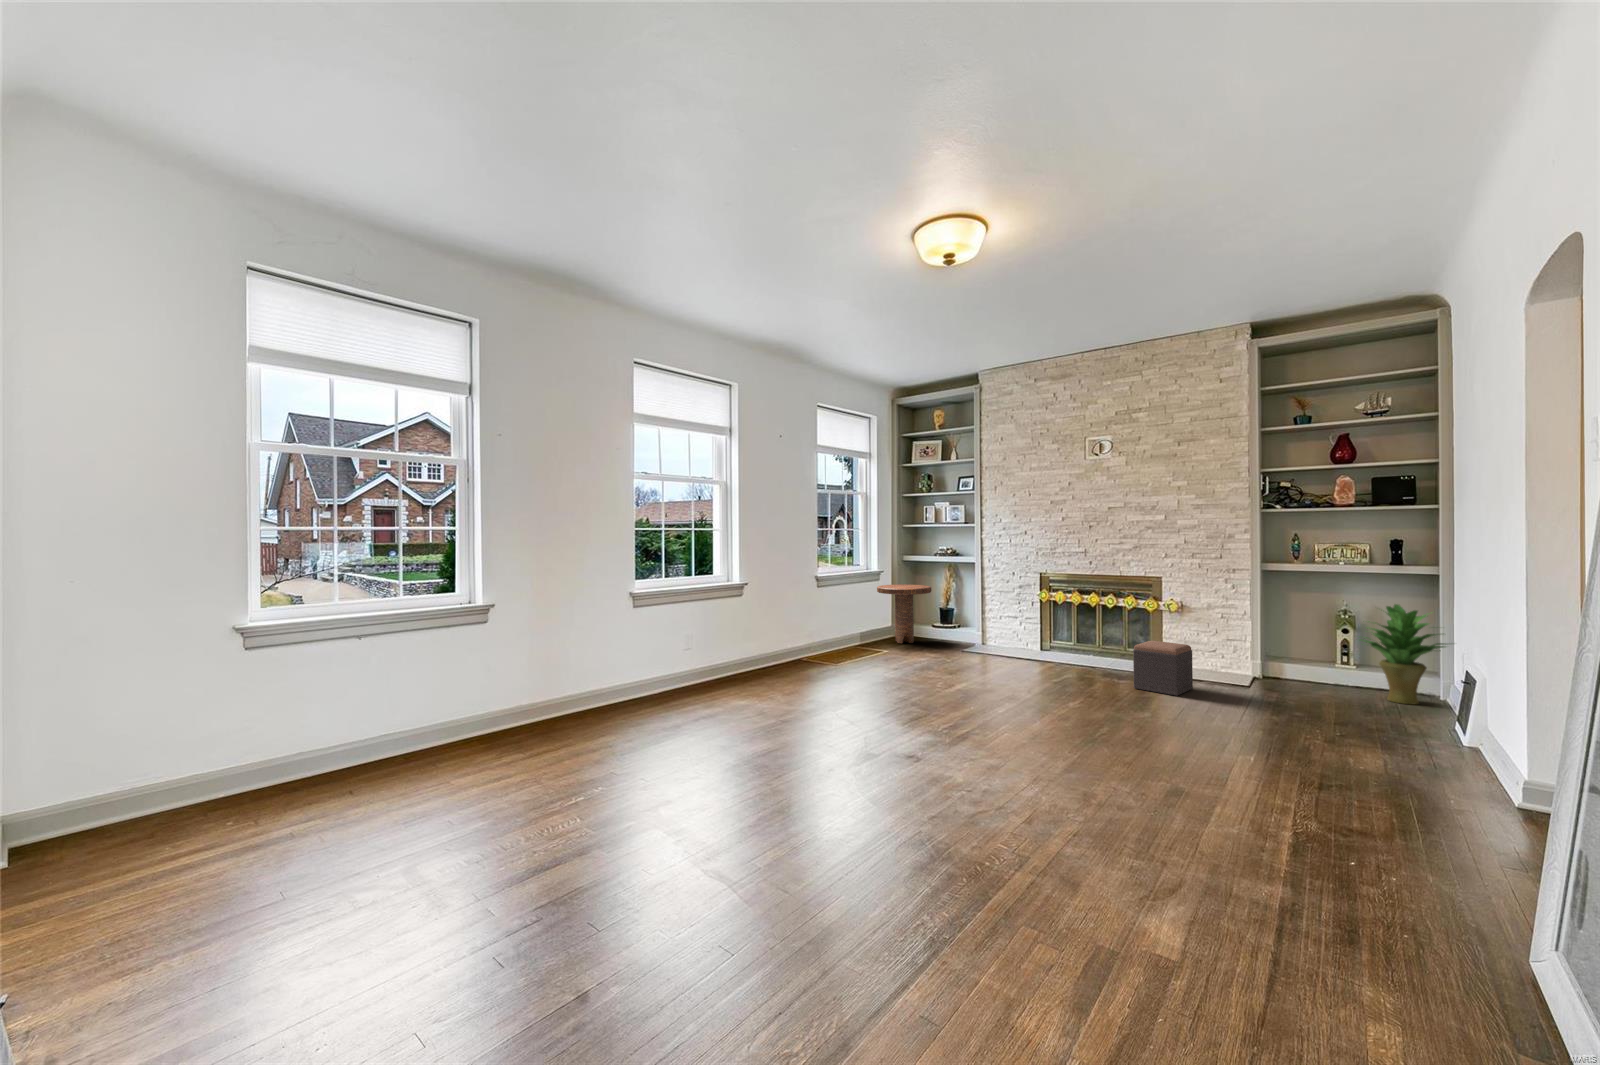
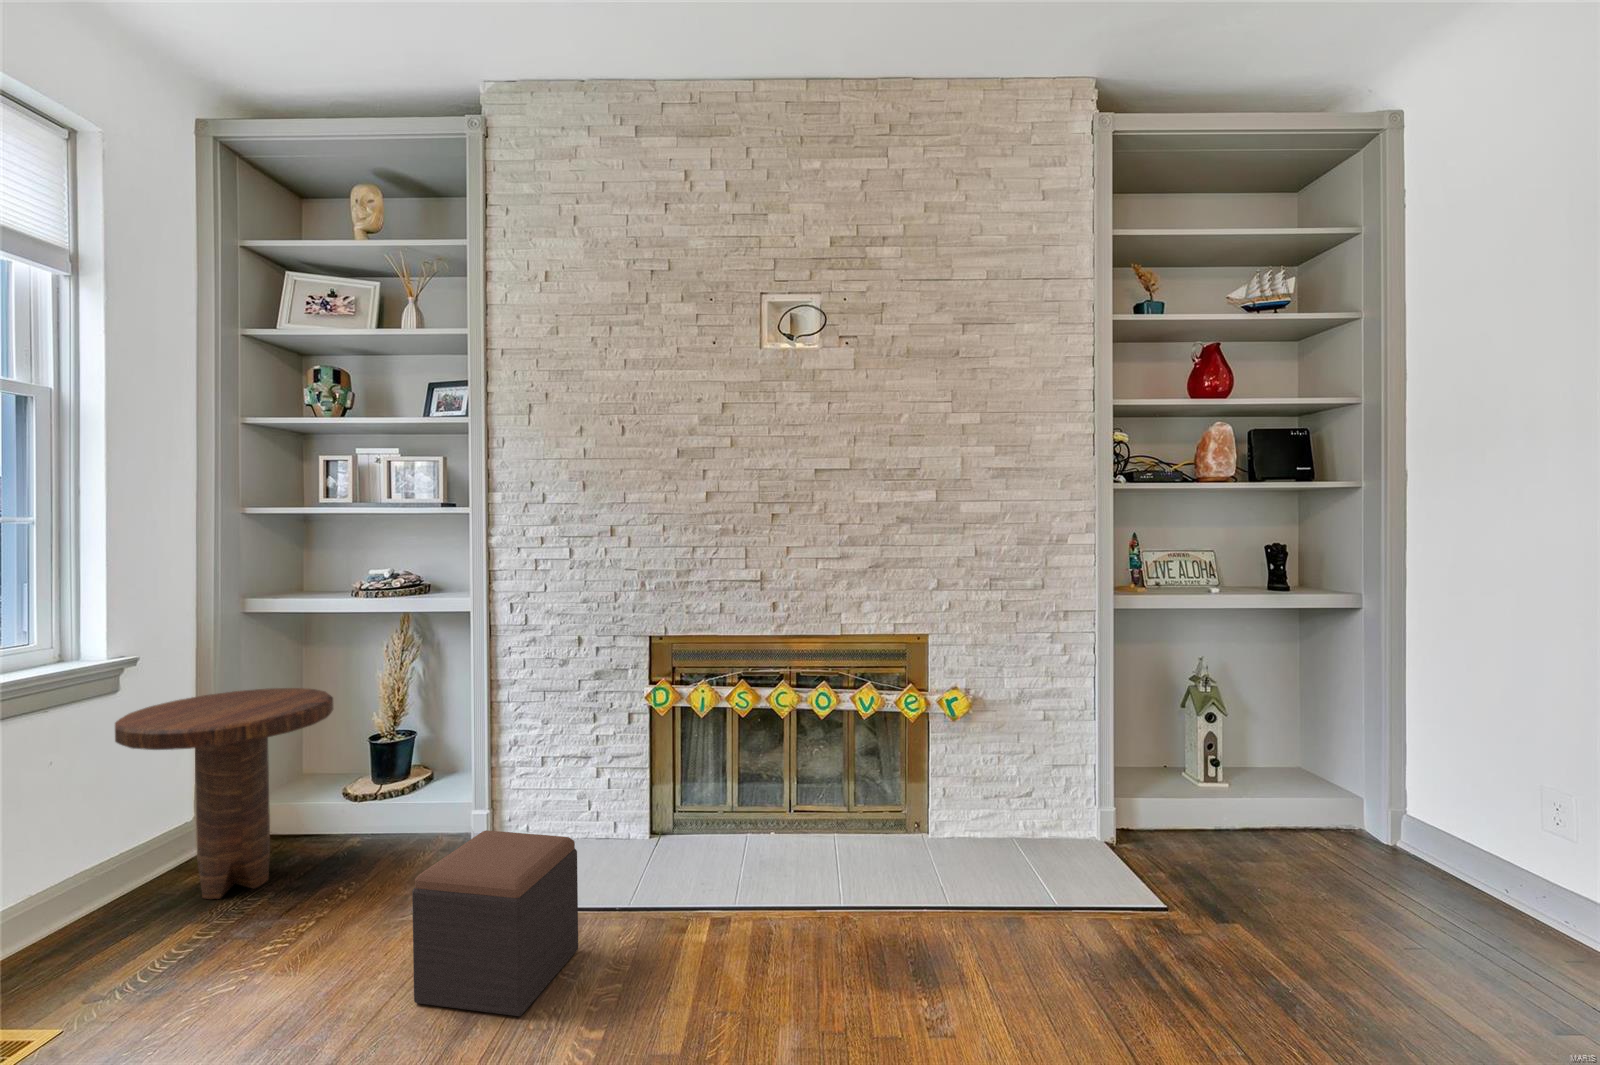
potted plant: present [1360,604,1446,704] -> none [1291,675,1476,885]
footstool: present [1133,641,1193,696] -> present [412,830,578,1016]

